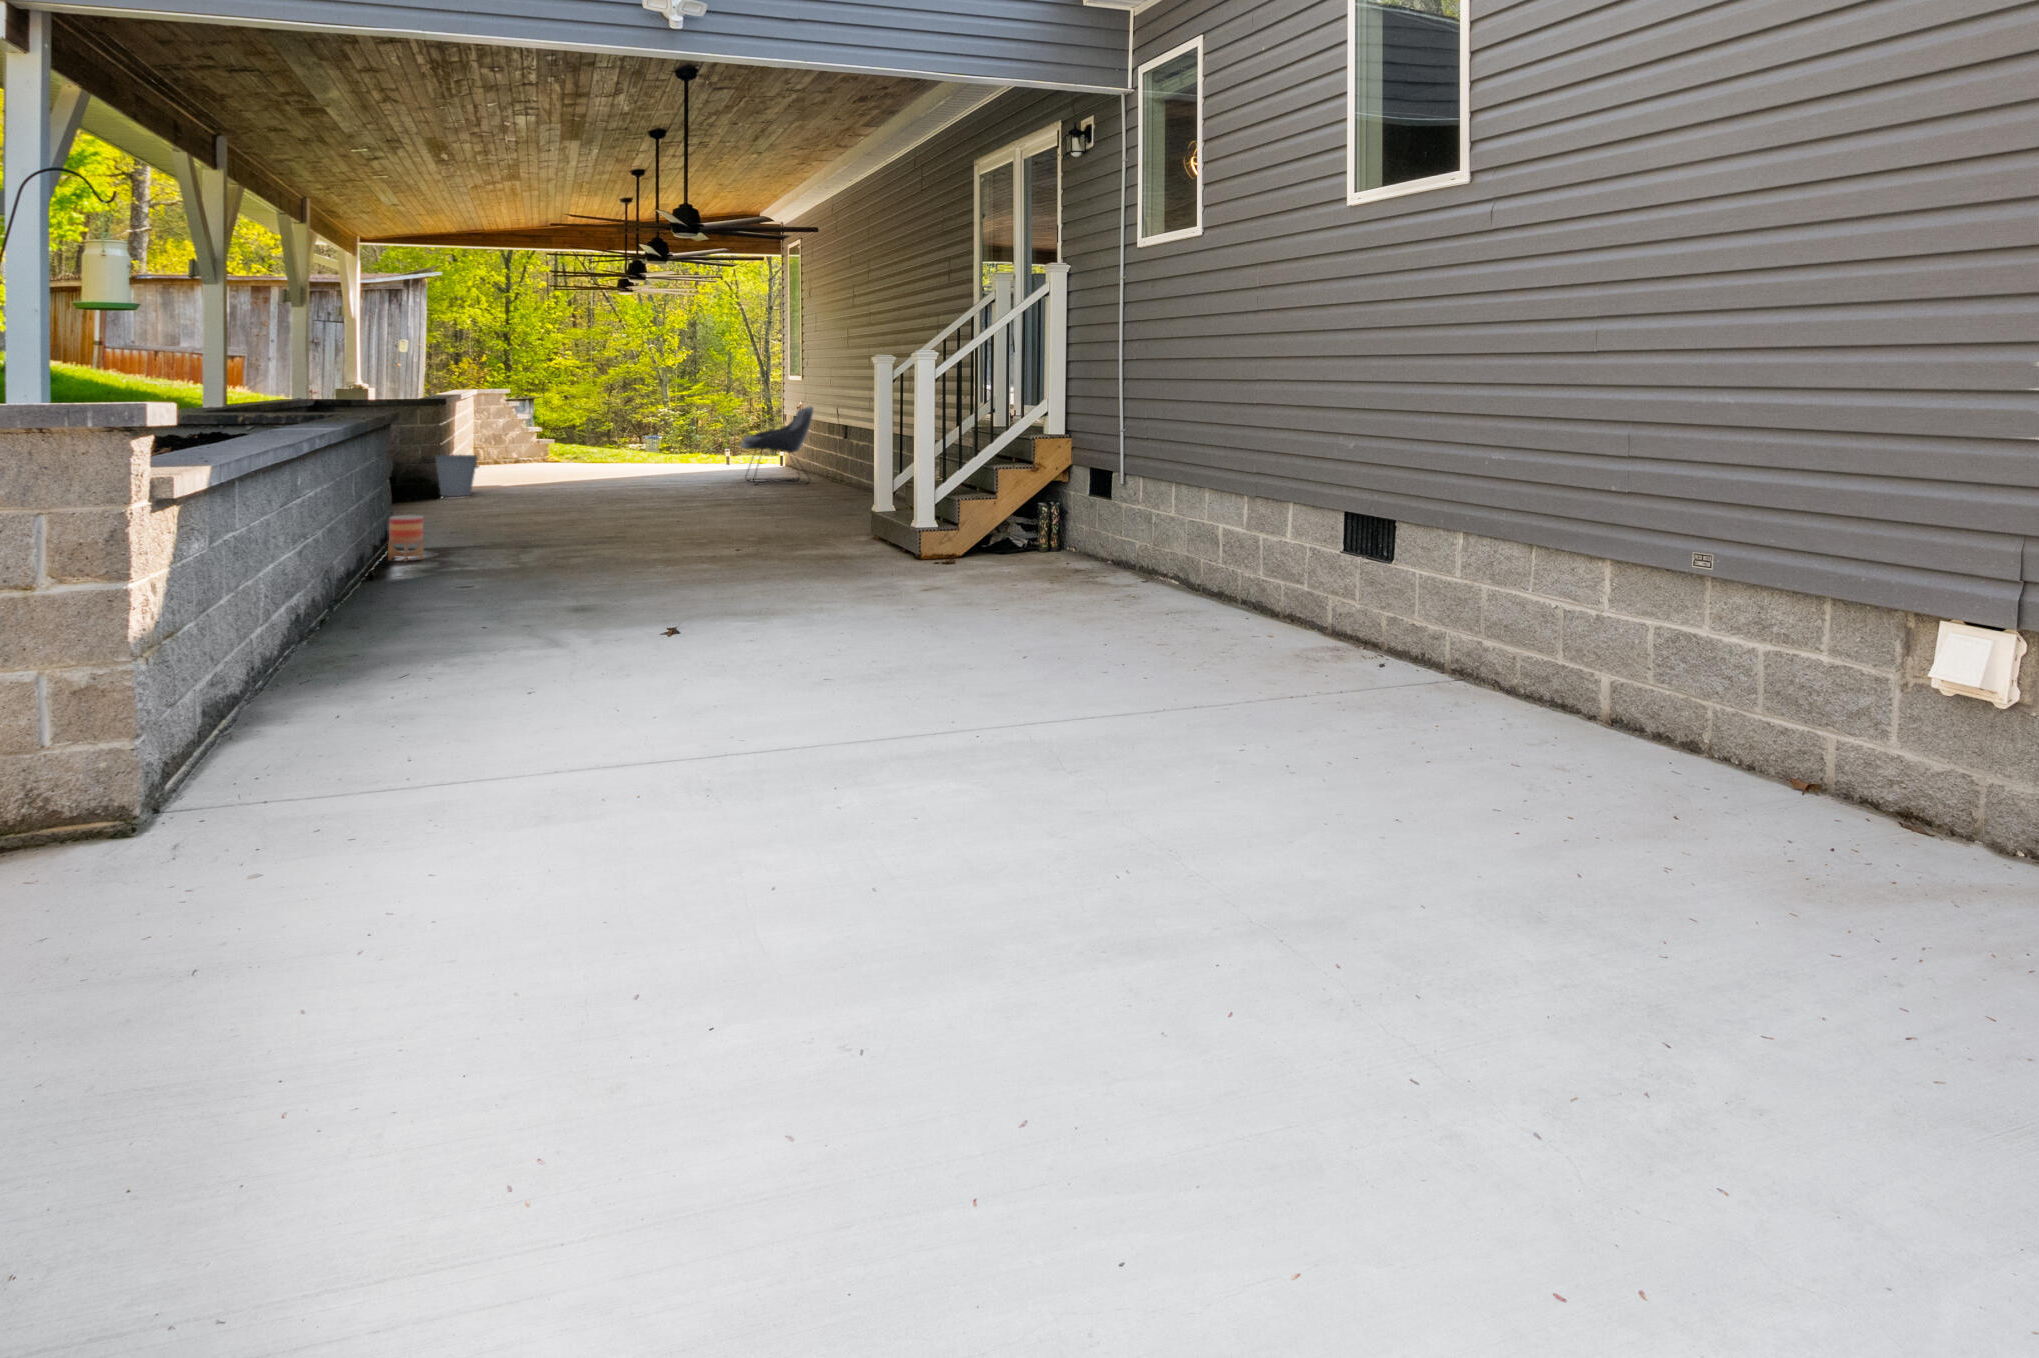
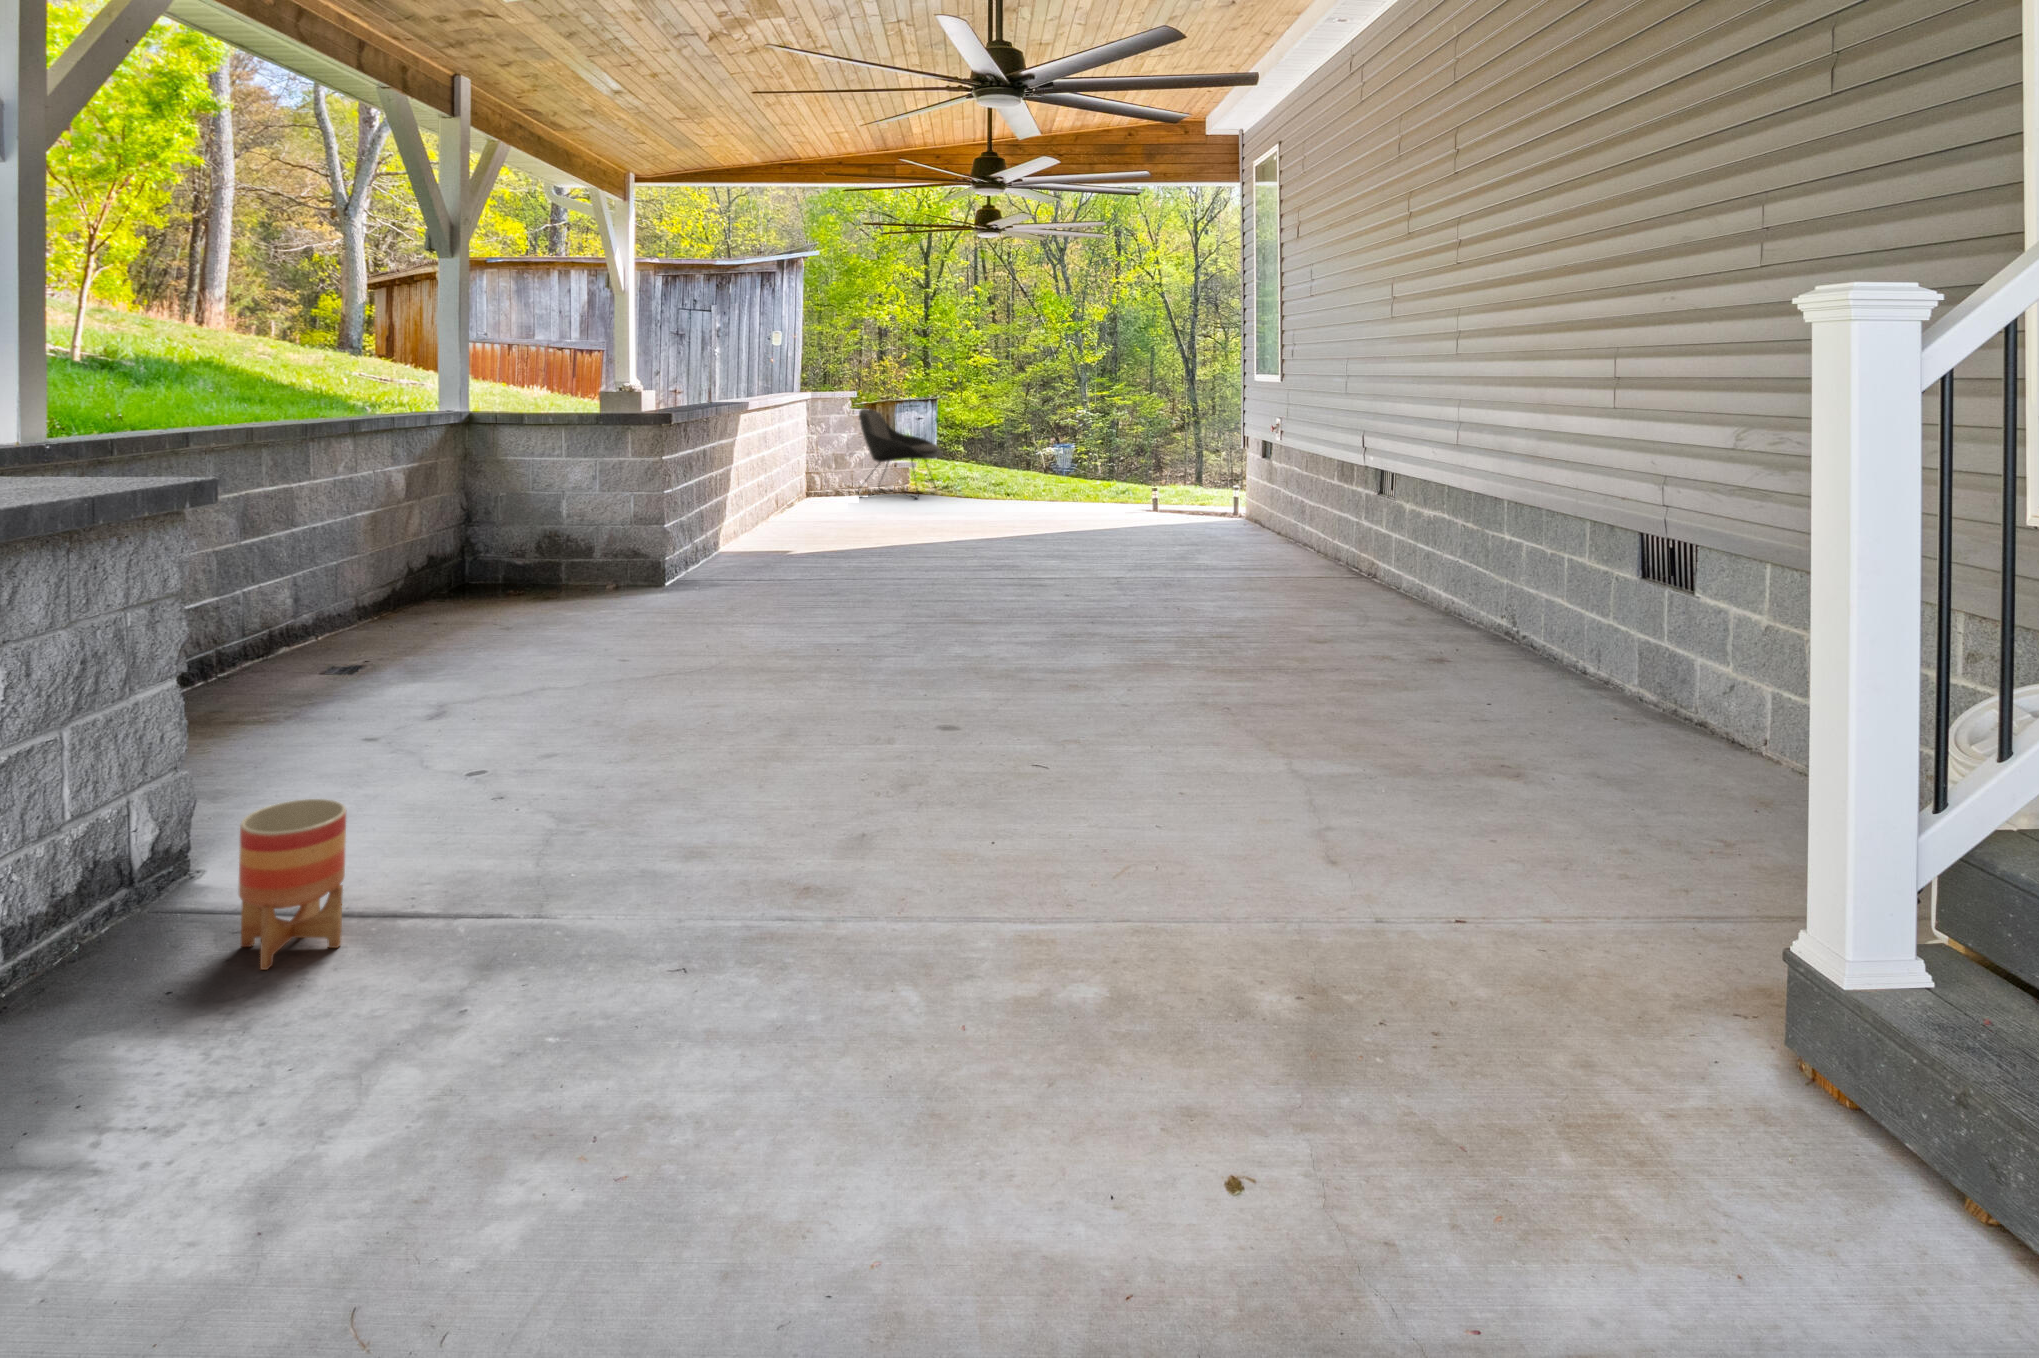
lounge chair: present [741,406,813,485] -> present [858,408,942,500]
bucket: present [435,455,479,496] -> none [733,496,797,565]

